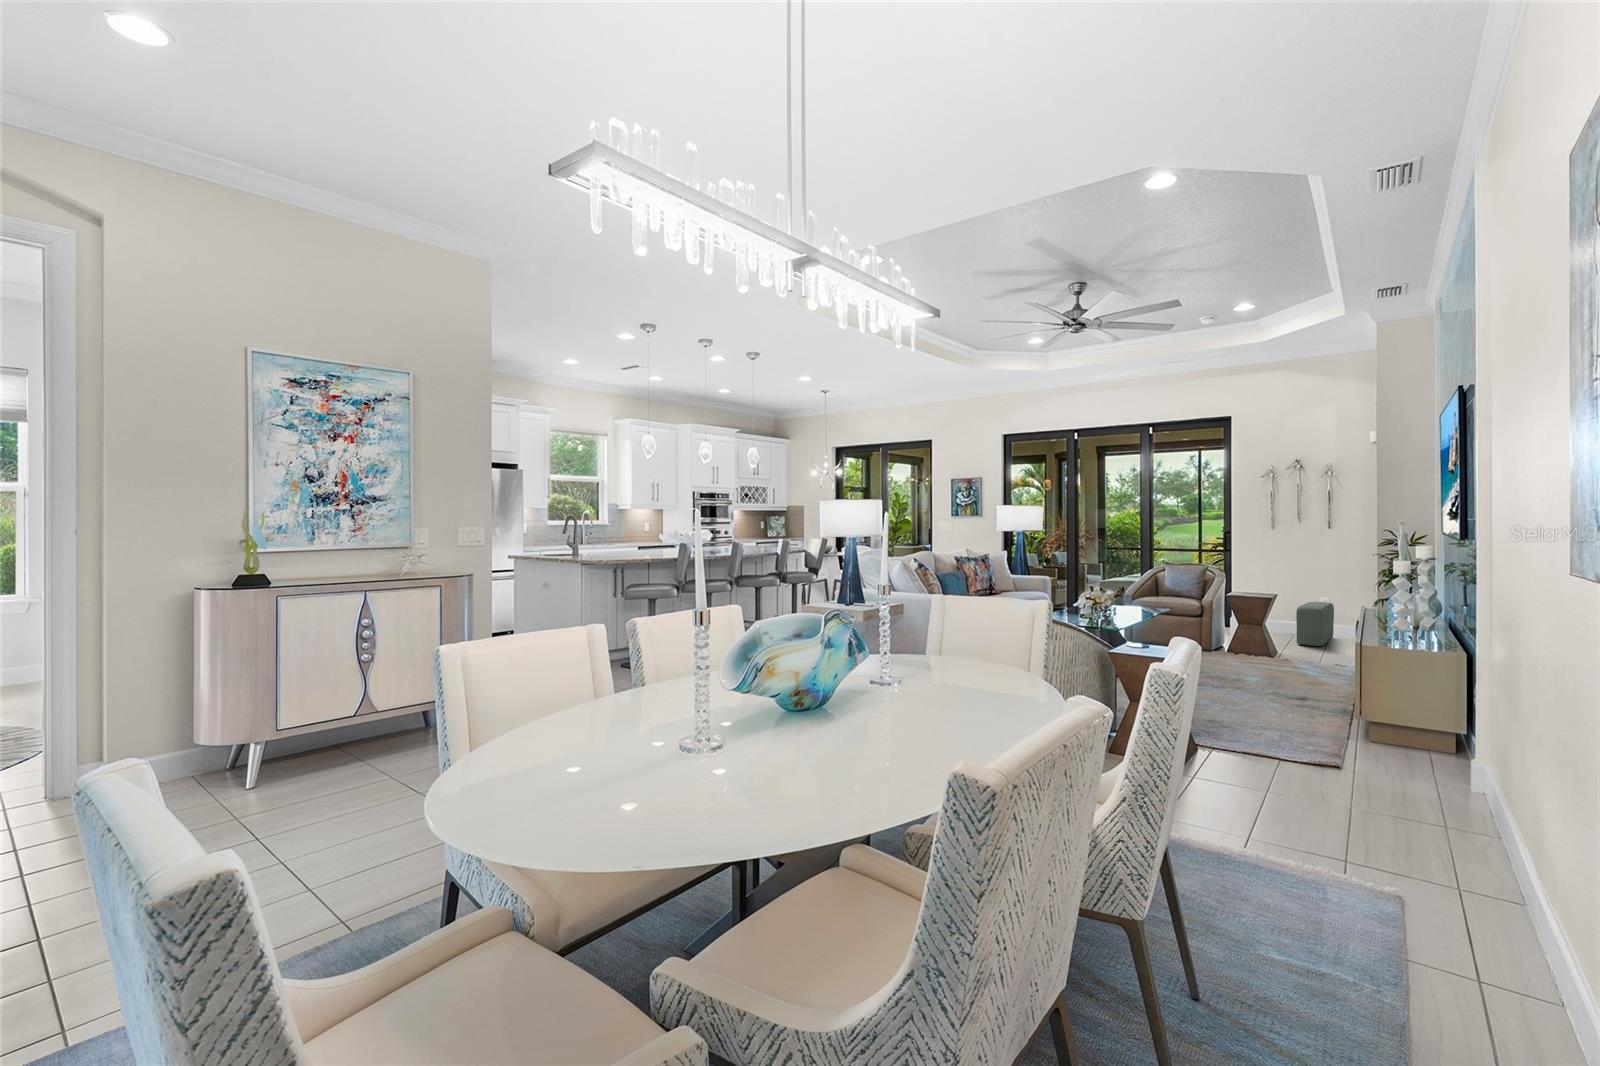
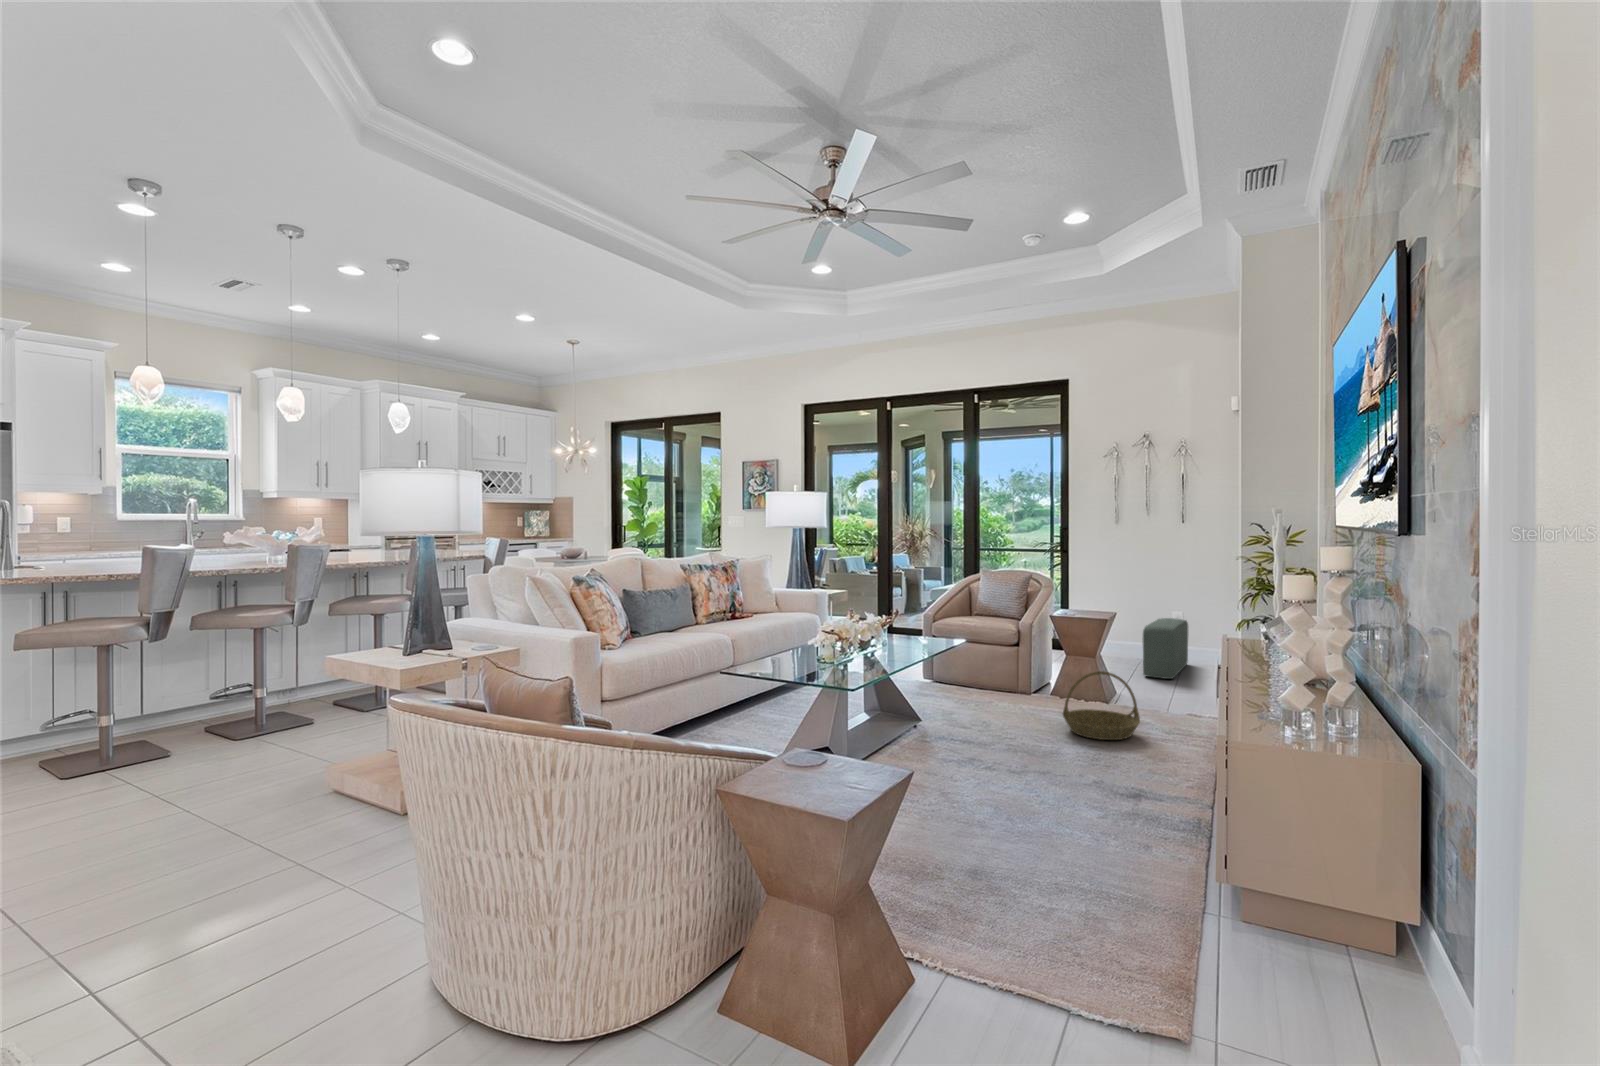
basket: none [1241,632,1299,678] -> present [1063,671,1140,740]

